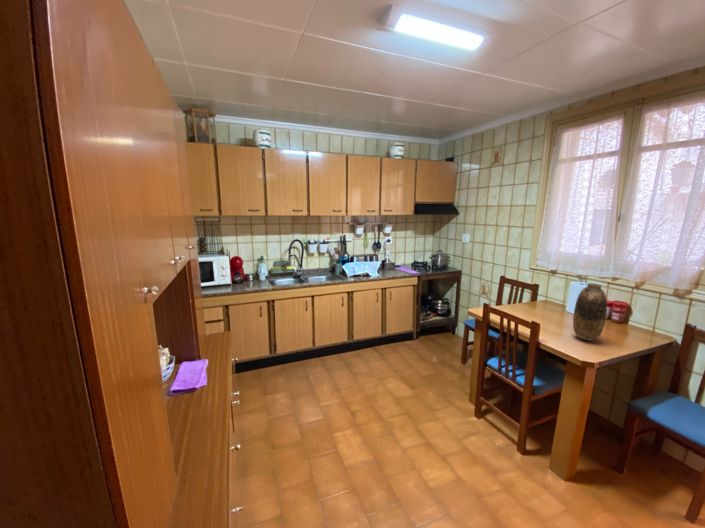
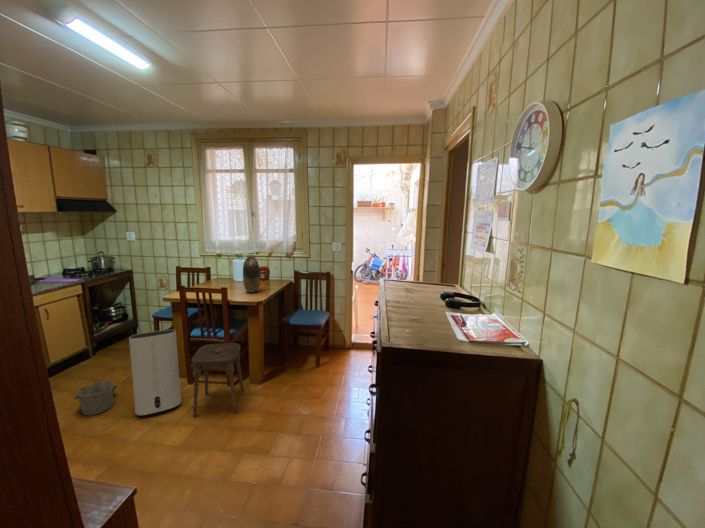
air purifier: none [414,341,466,437] -> present [129,329,181,415]
bucket: none [382,368,413,398] -> present [74,381,117,415]
stool: none [459,385,541,503] -> present [191,343,244,416]

